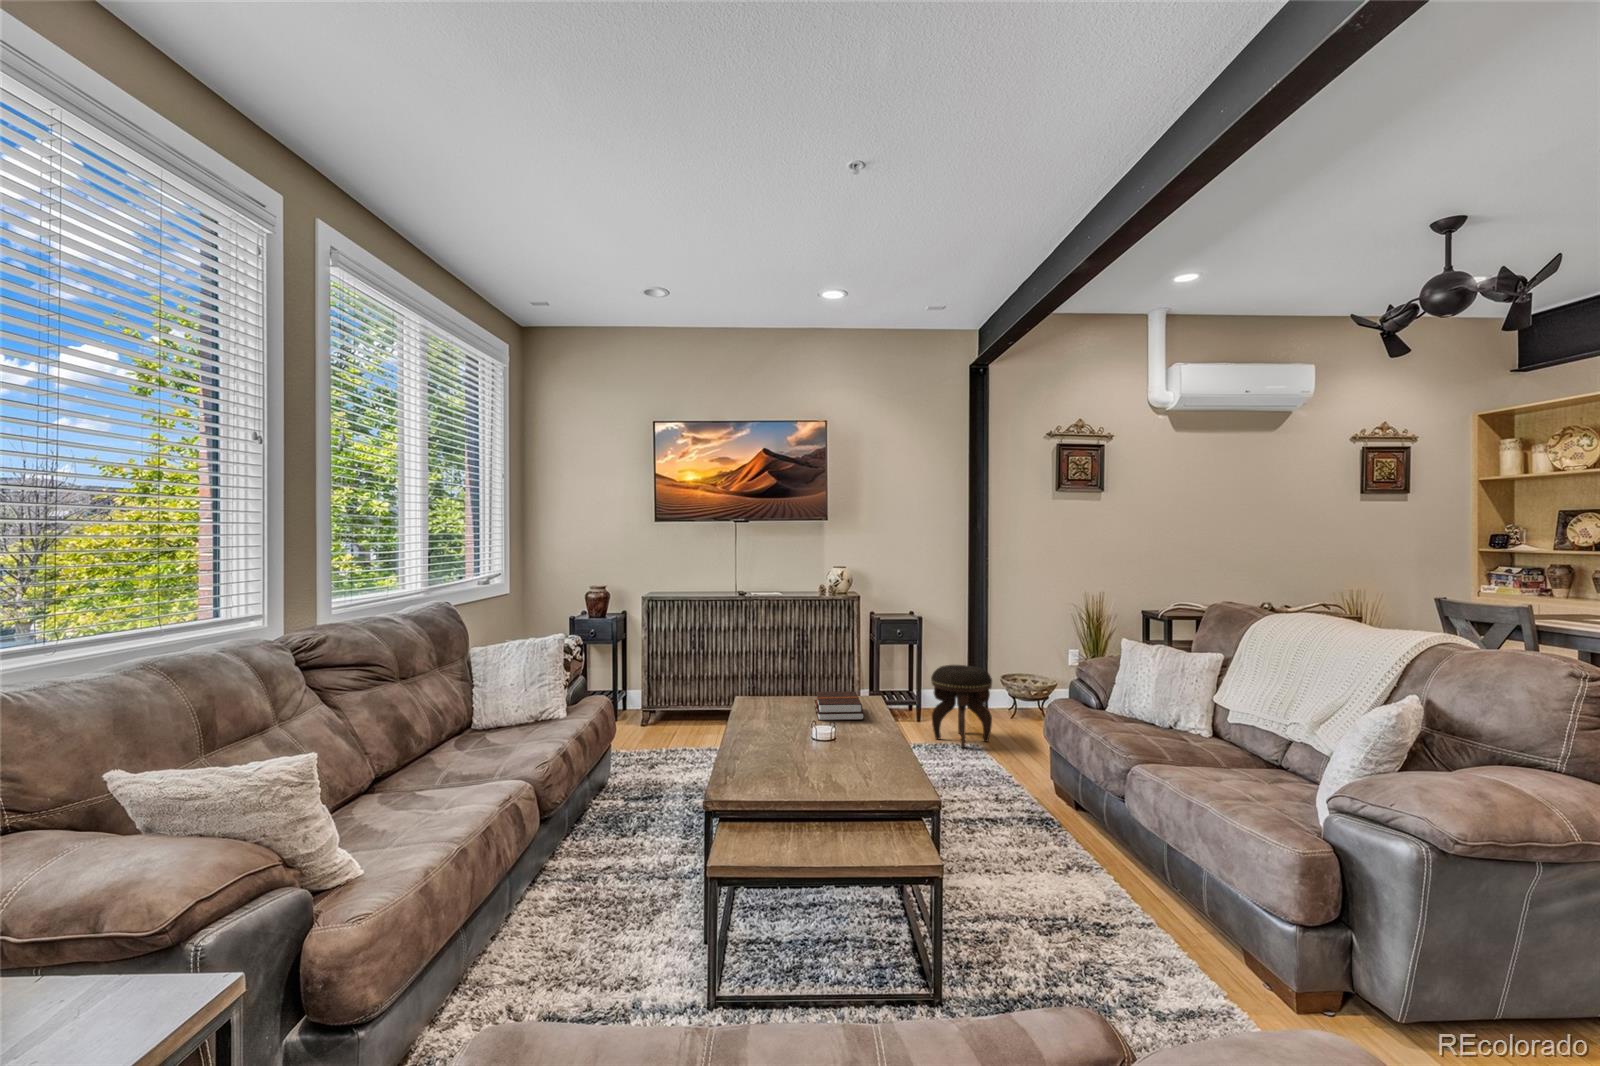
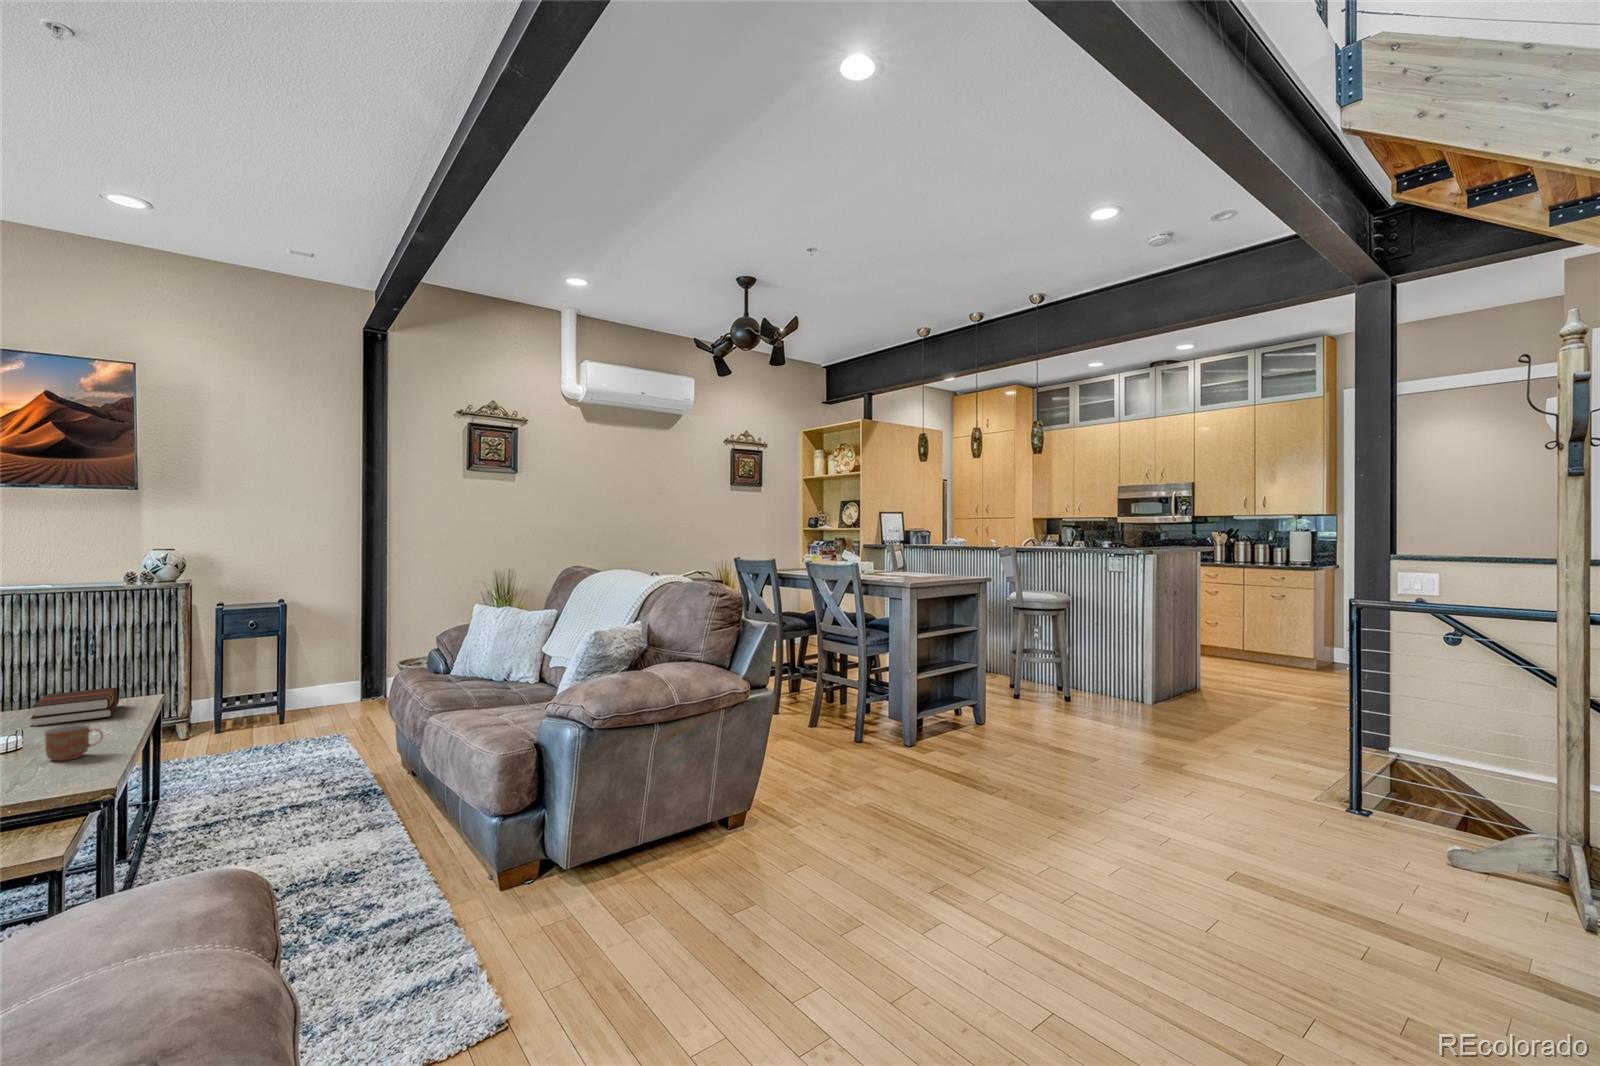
footstool: present [931,665,992,748] -> none [288,651,367,741]
mug: none [859,735,894,766] -> present [44,724,103,761]

